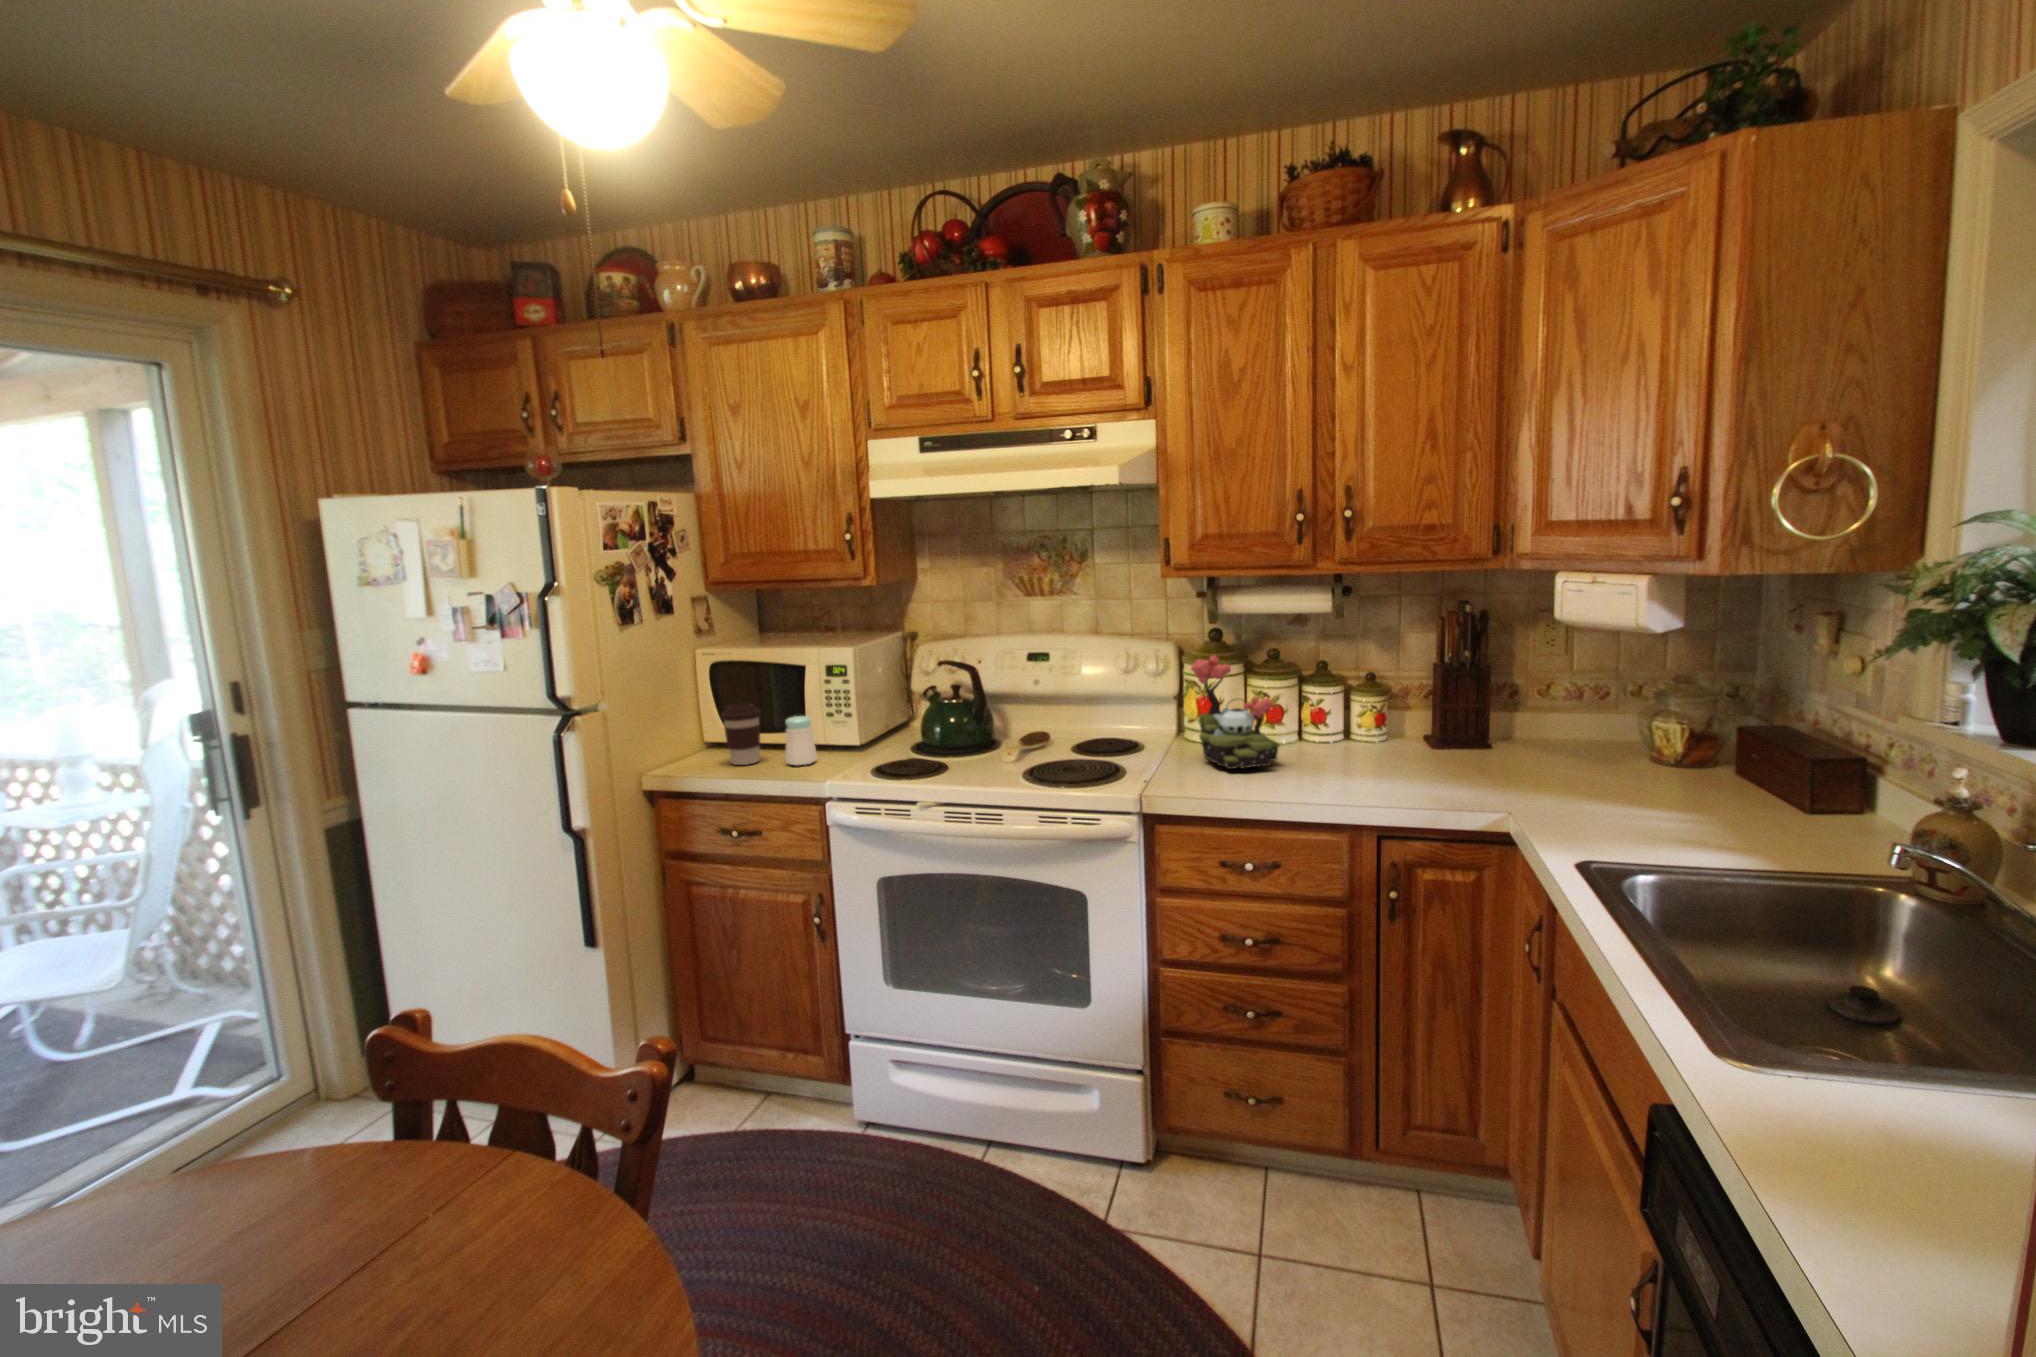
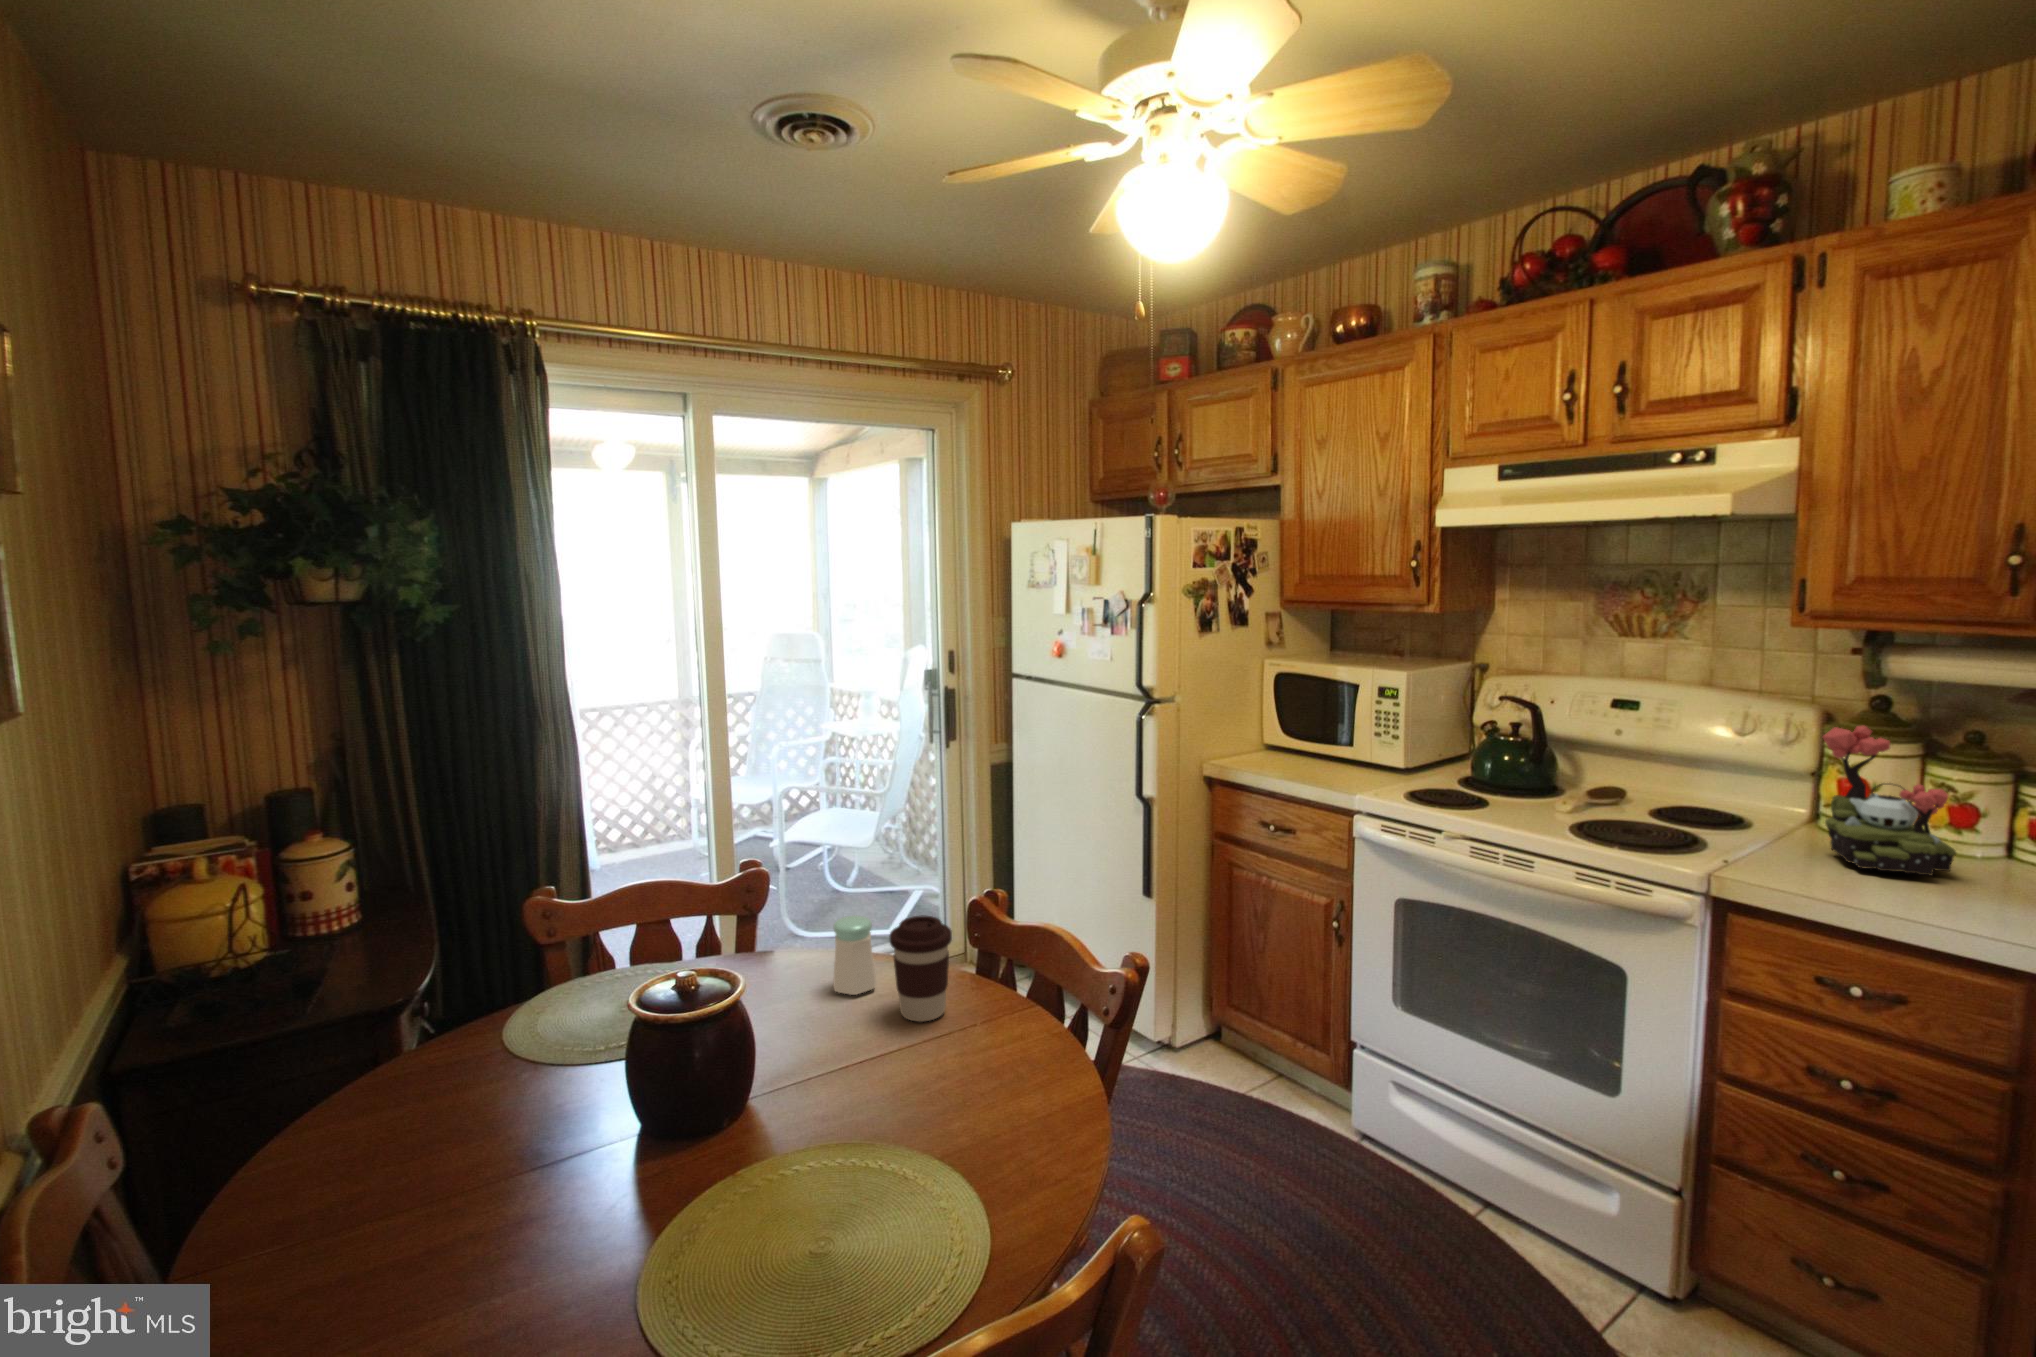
coffee cup: present [721,703,761,765] -> present [889,915,952,1022]
salt shaker: present [785,716,817,765] -> present [833,916,876,995]

